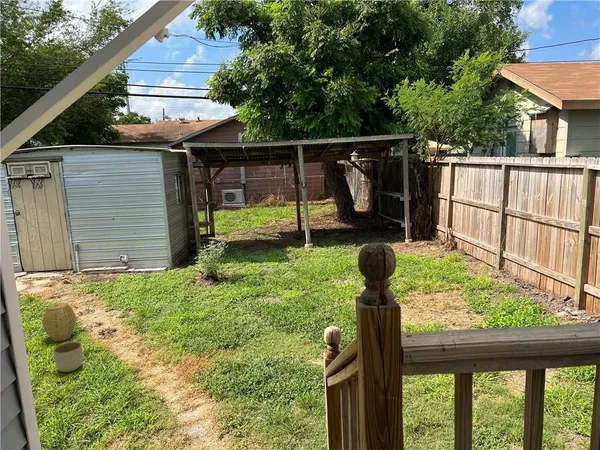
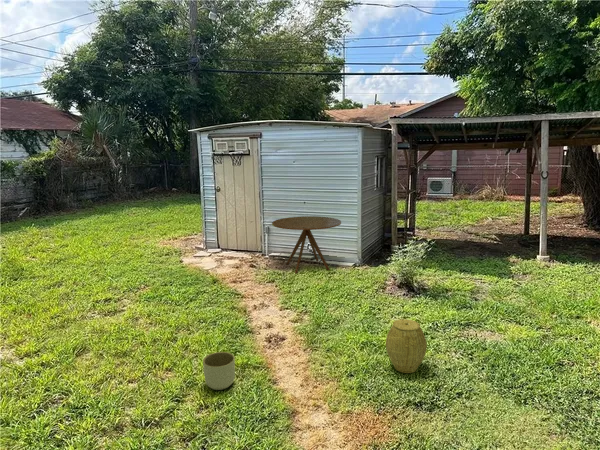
round table: none [84,230,151,283] -> present [272,216,341,273]
woven basket: present [43,303,76,341] -> present [386,319,427,373]

